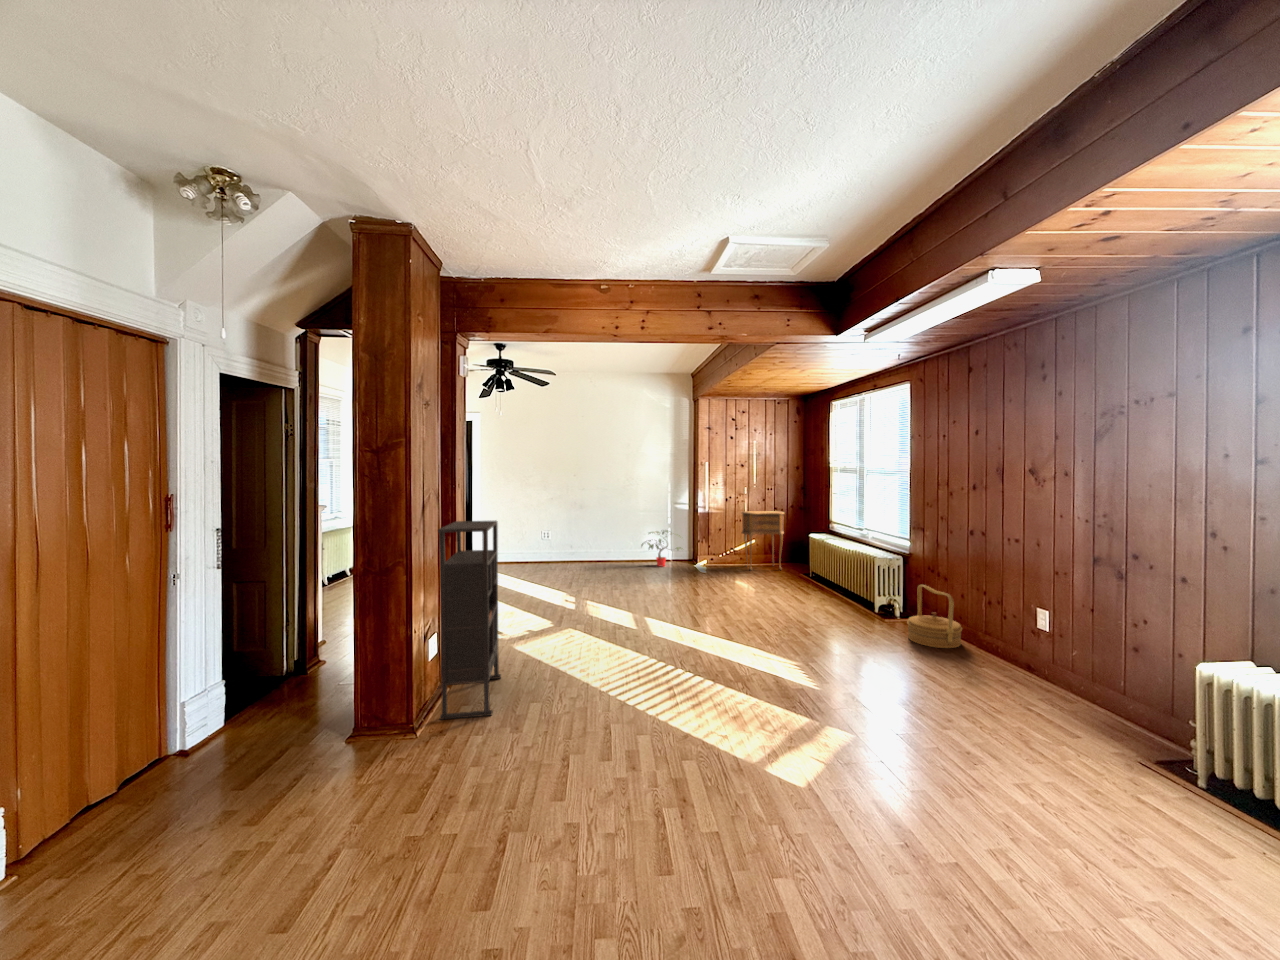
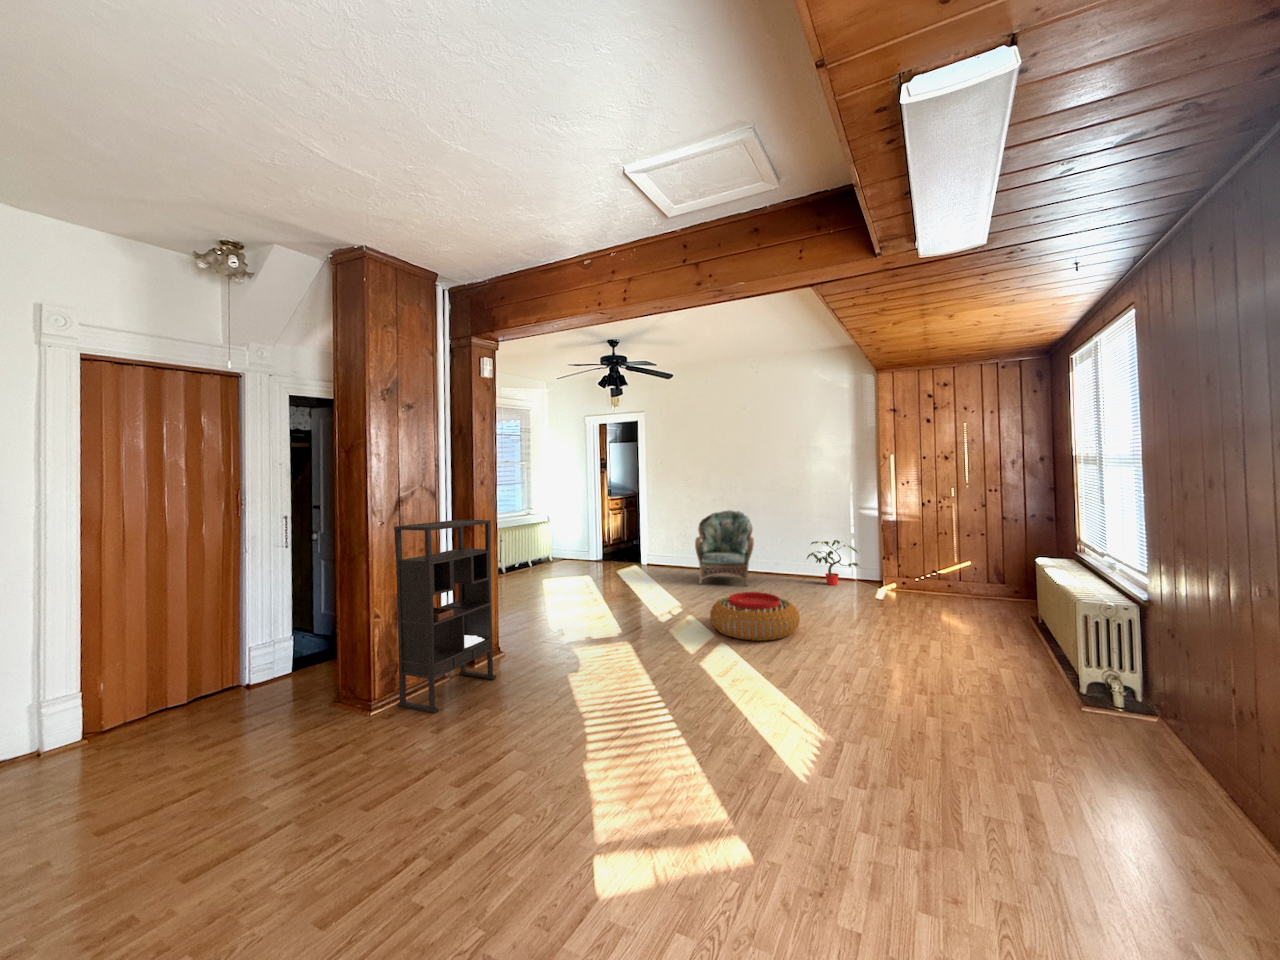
armchair: none [548,508,604,577] -> present [695,510,754,586]
side table: present [742,511,784,570] -> none [939,521,1011,608]
pouf: none [620,574,692,612] -> present [710,592,800,641]
woven basket: present [907,585,962,648] -> none [1082,663,1204,795]

